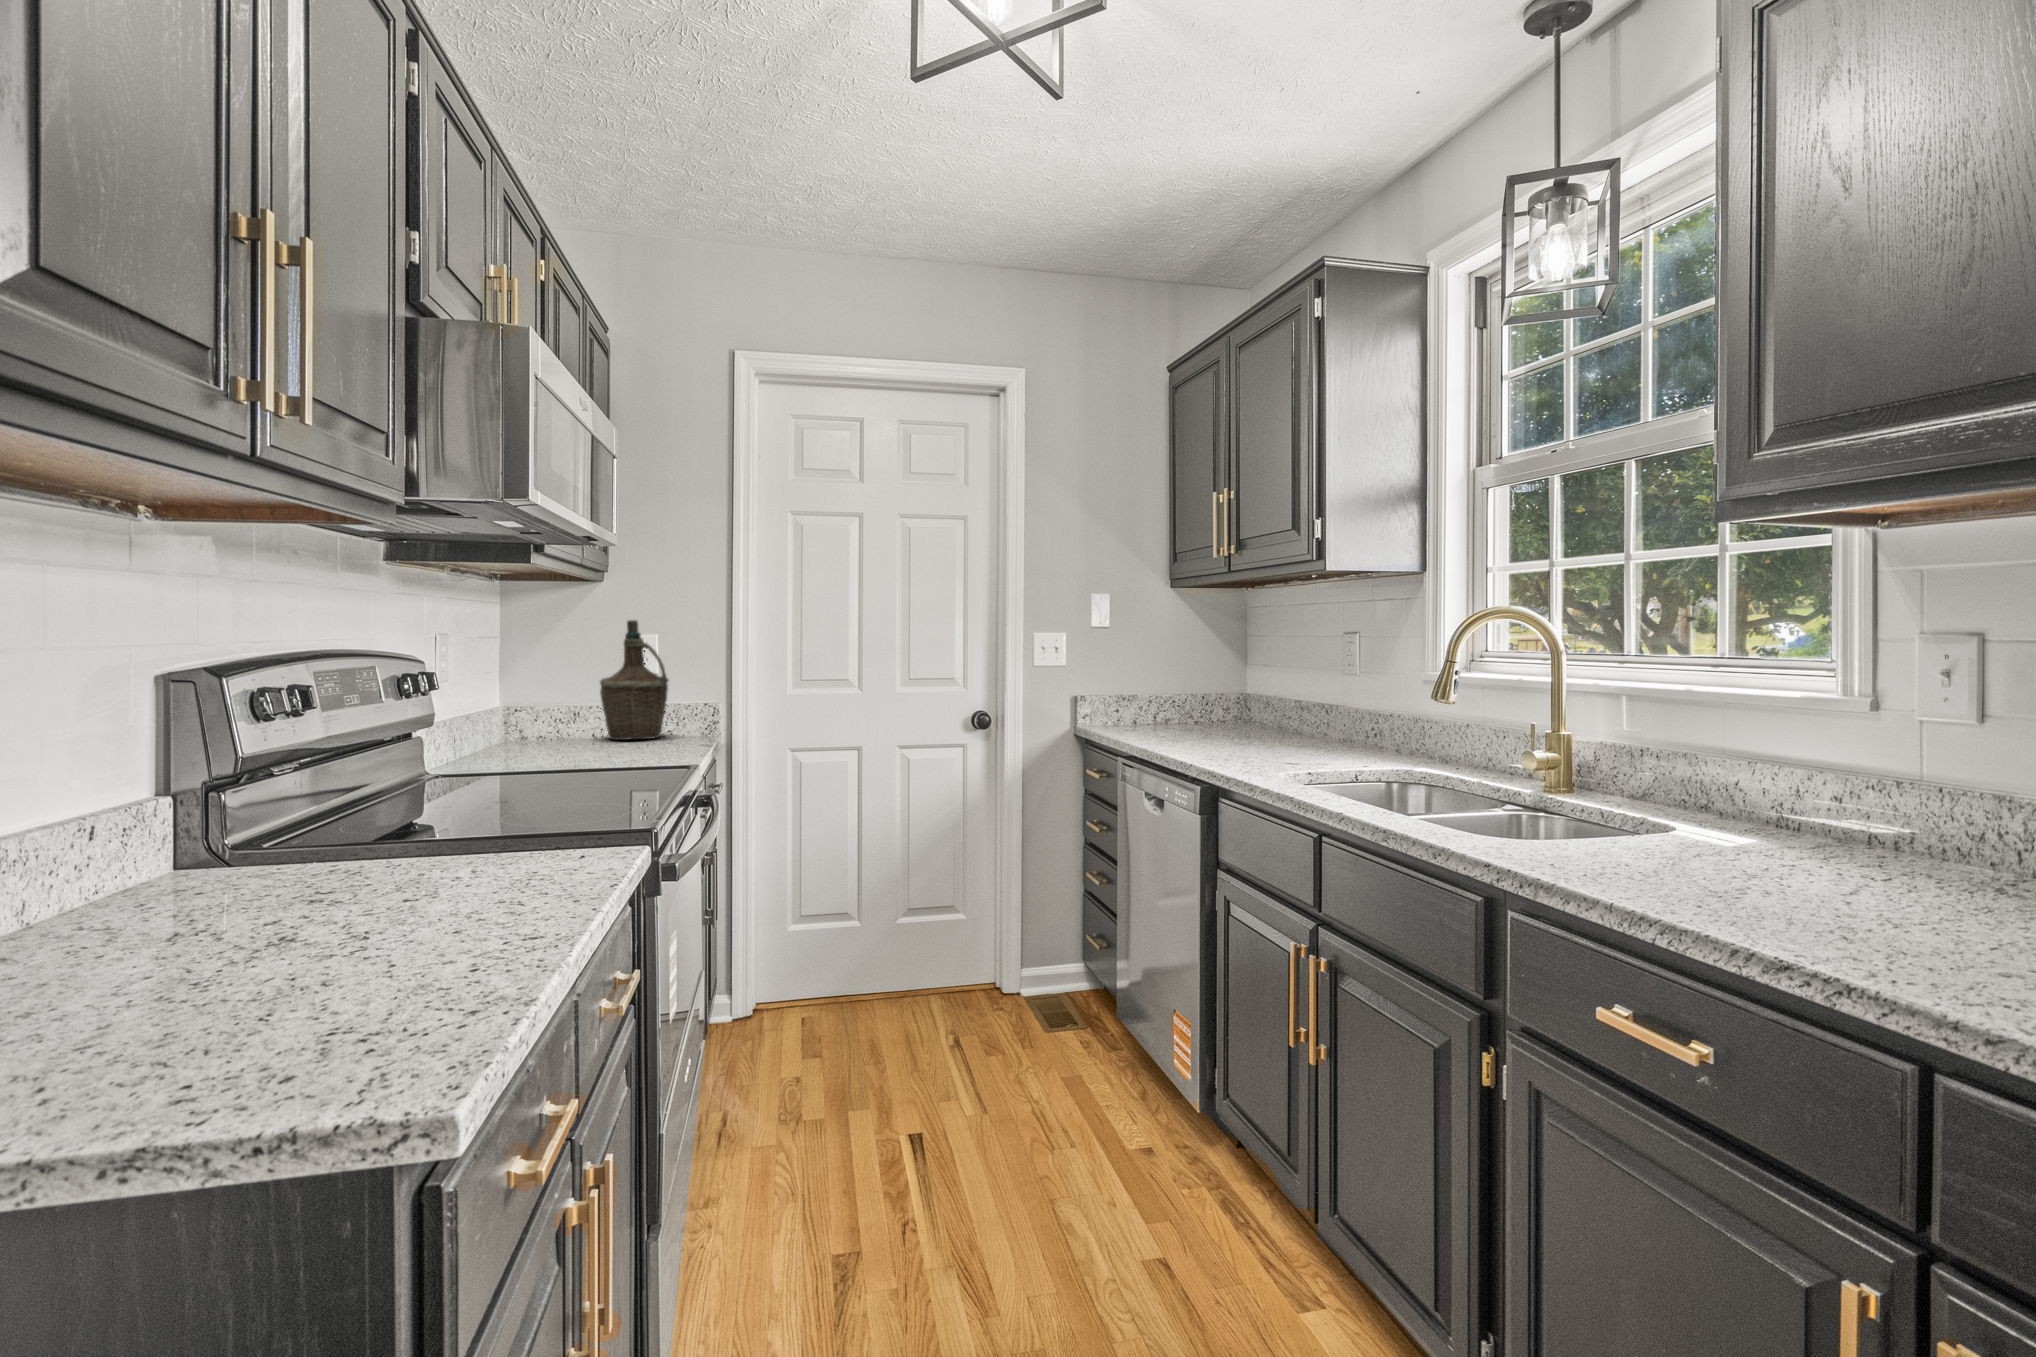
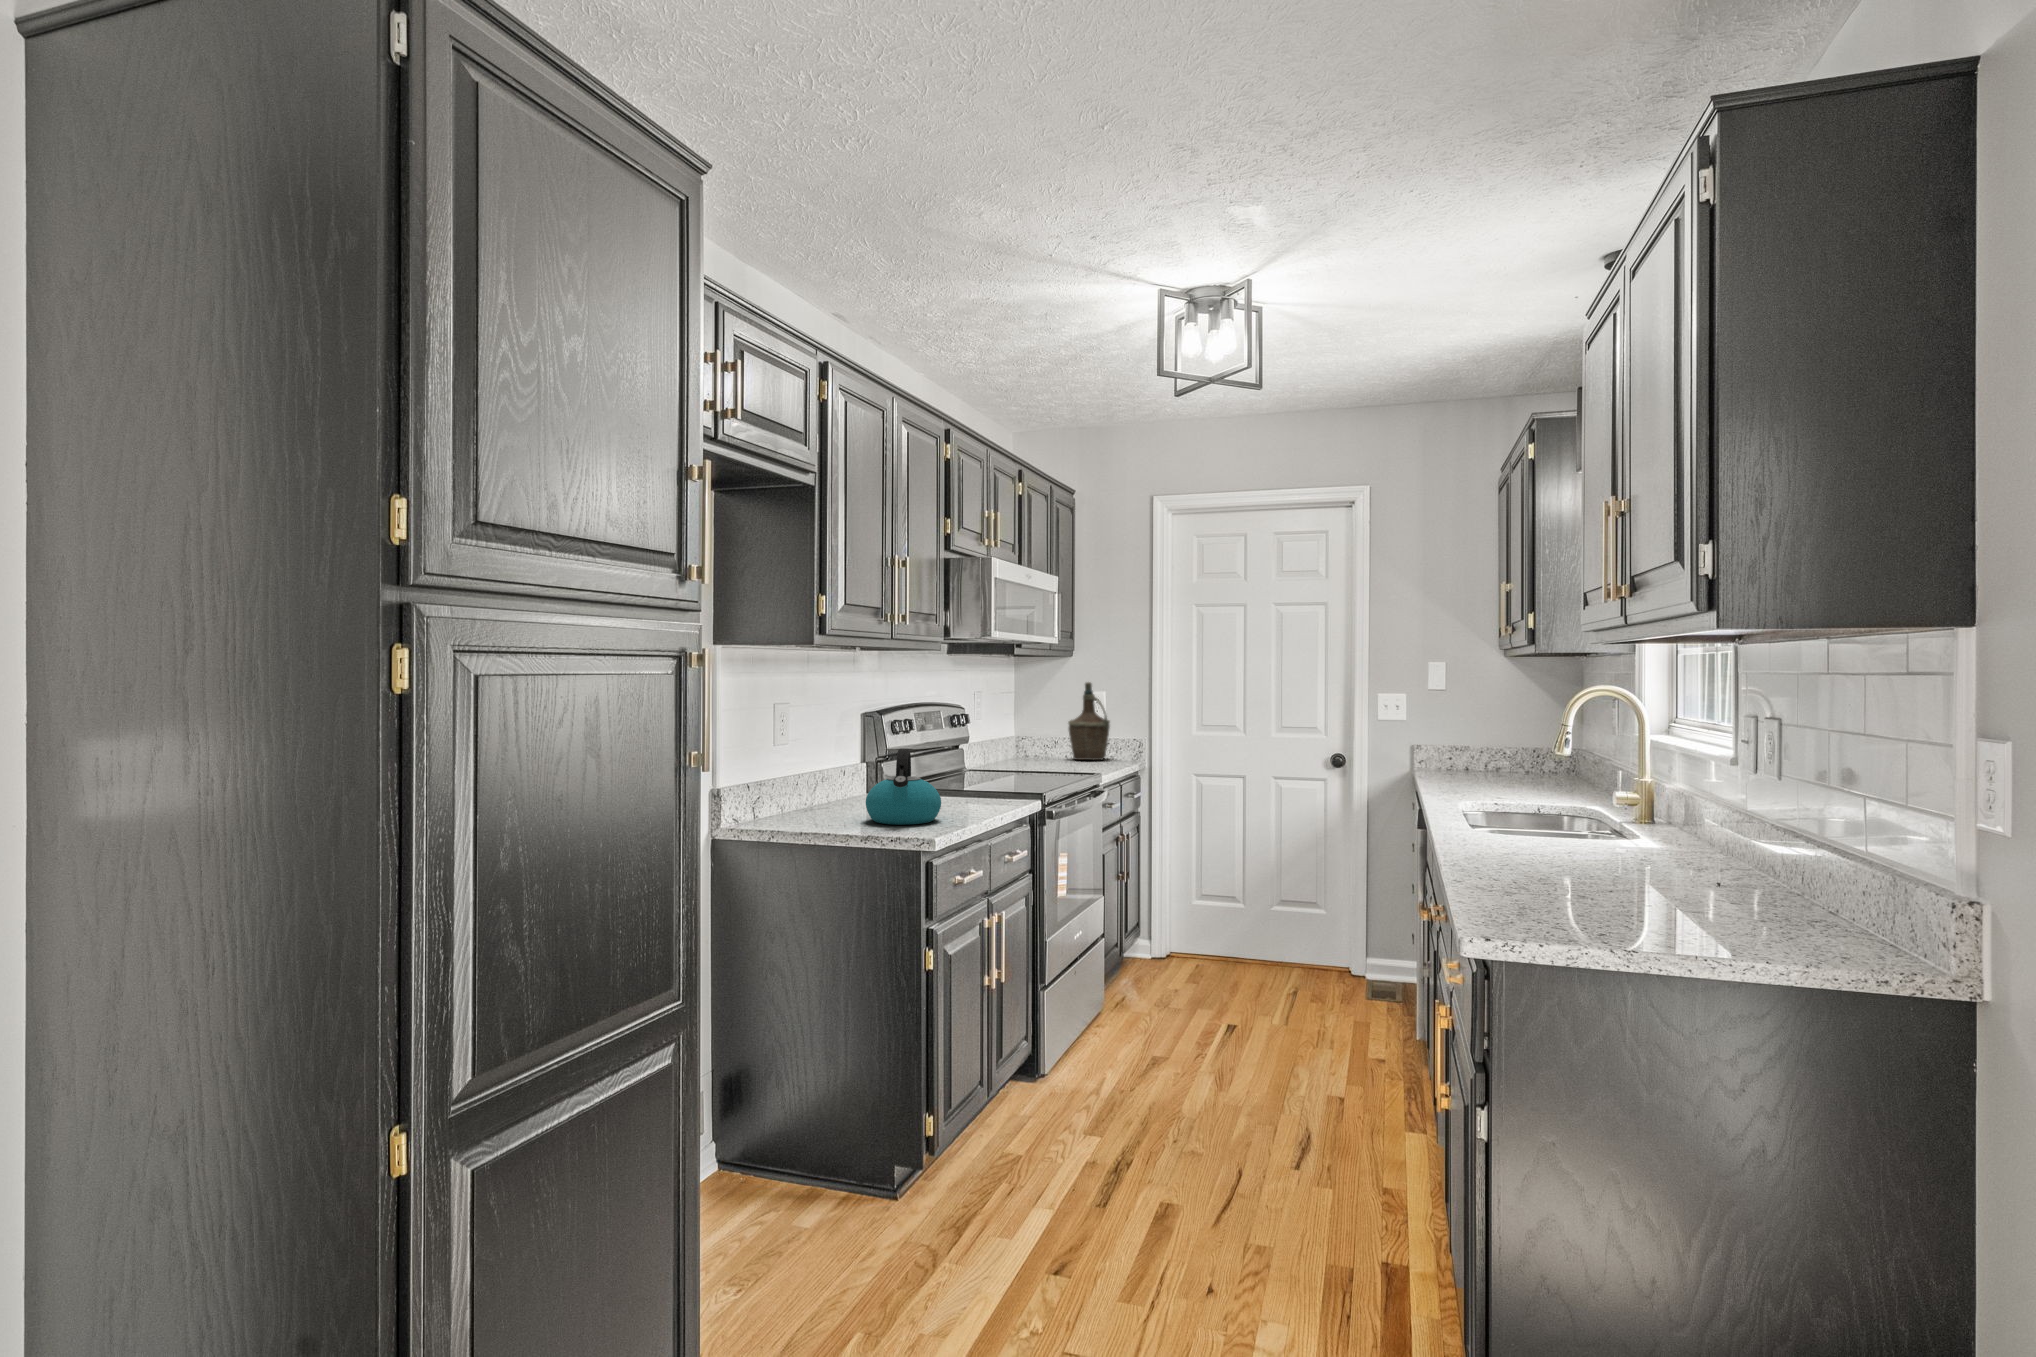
kettle: none [146,778,430,1029] -> present [866,749,941,825]

